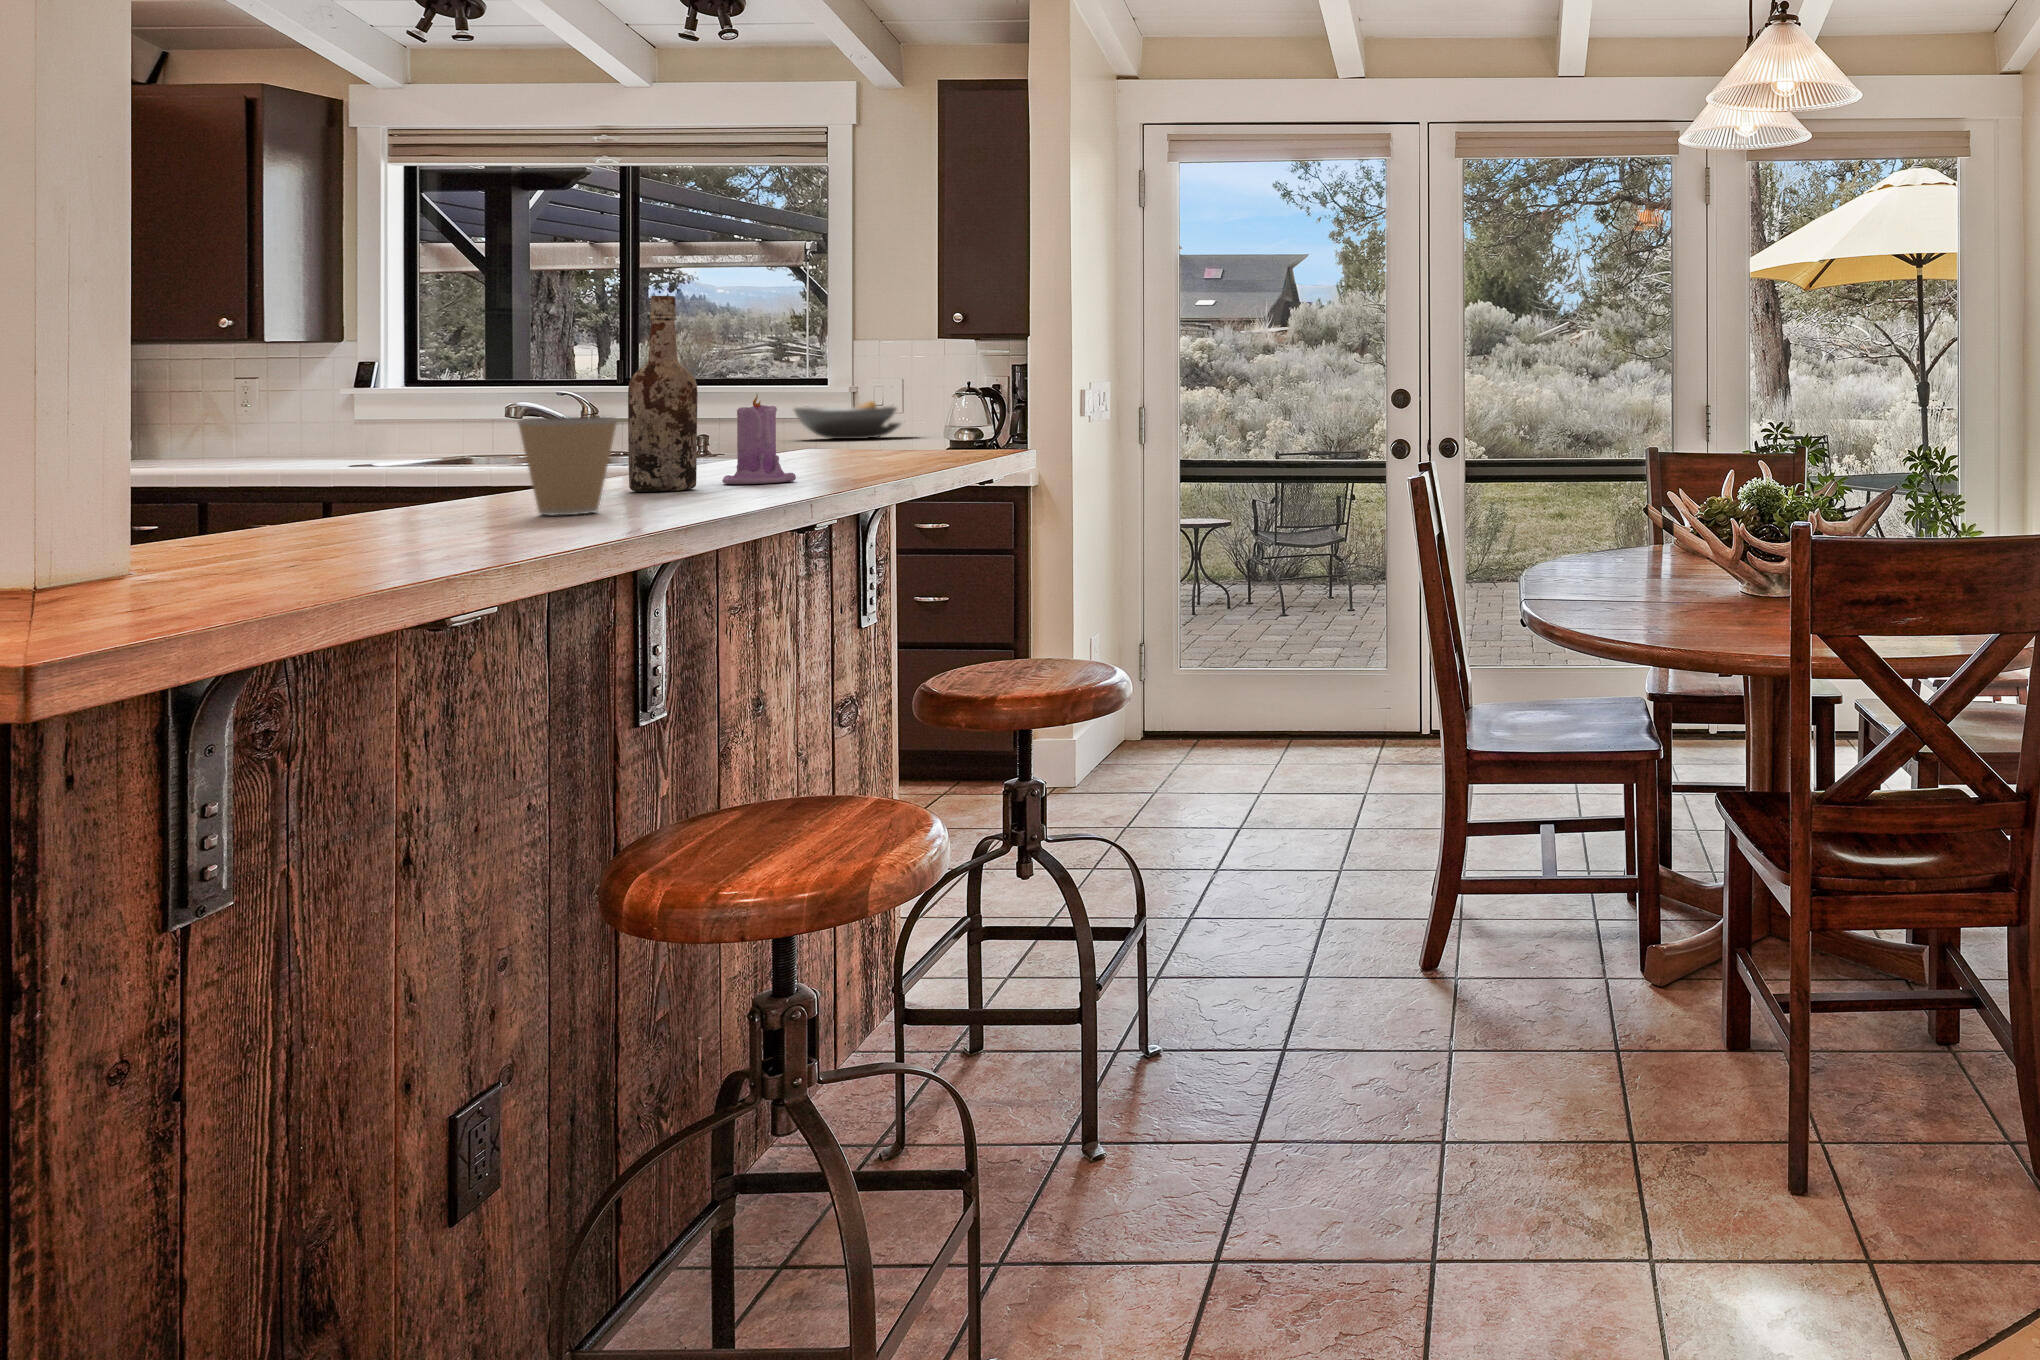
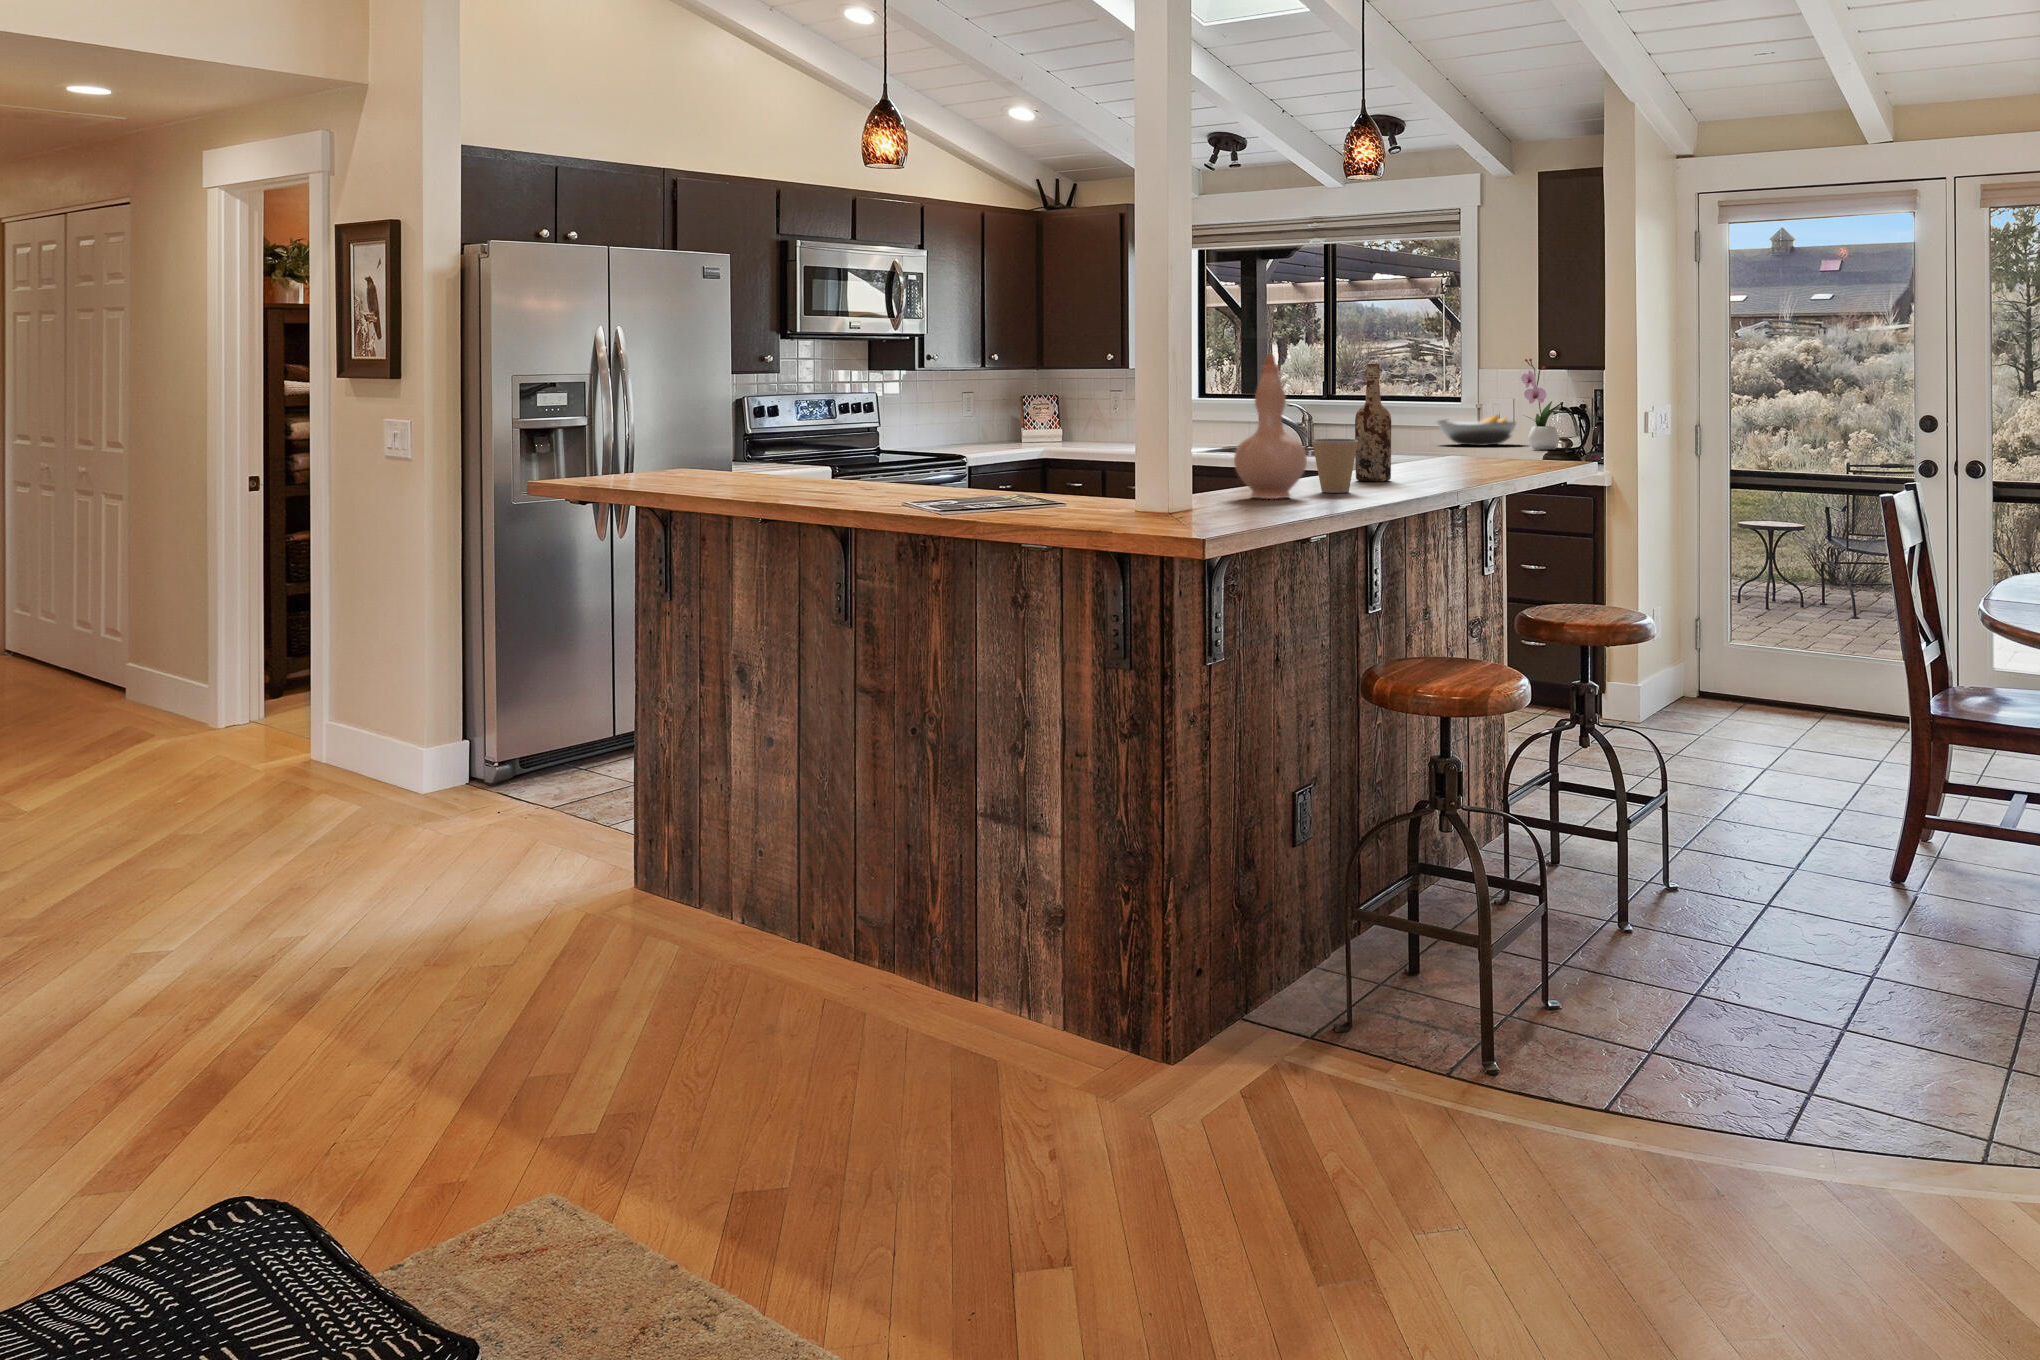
vase: none [310,245,493,536] -> present [1234,353,1307,499]
flower arrangement: none [914,323,972,441] -> present [1521,358,1563,450]
candle: present [722,394,796,484] -> none [1404,422,1445,479]

